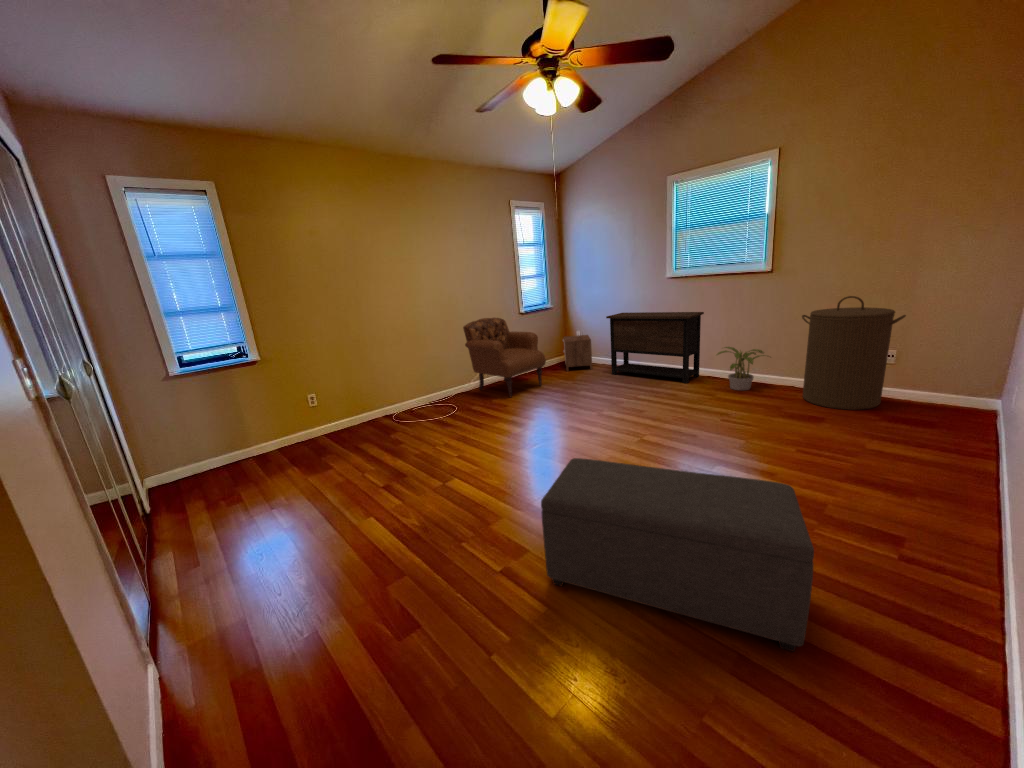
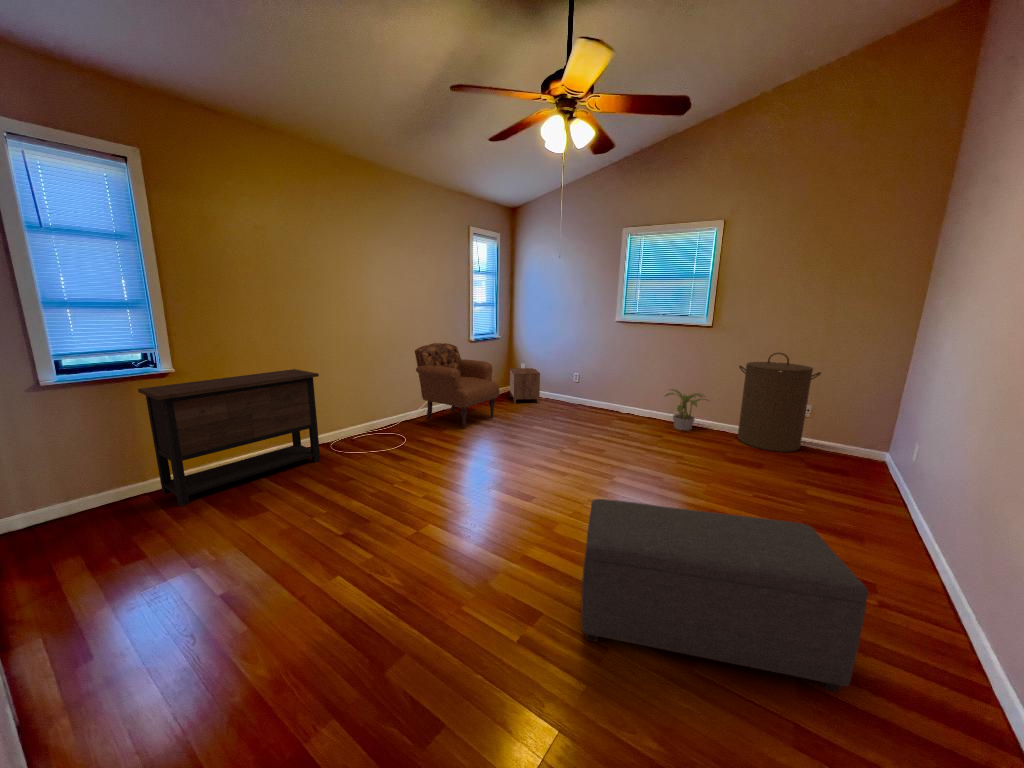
dresser: present [606,312,704,383] -> present [138,369,320,506]

